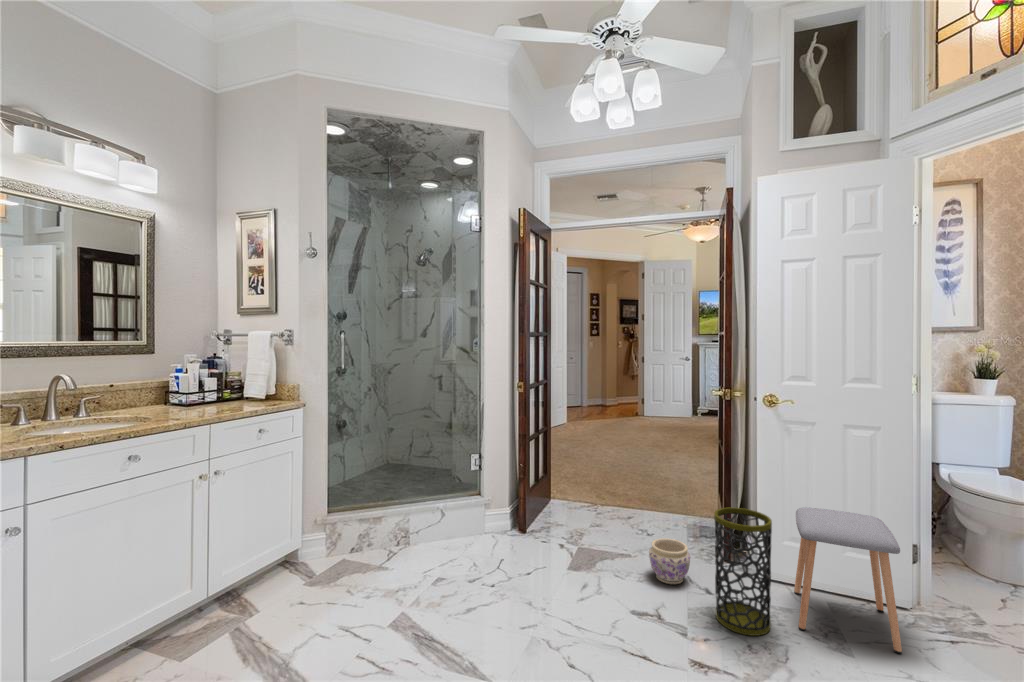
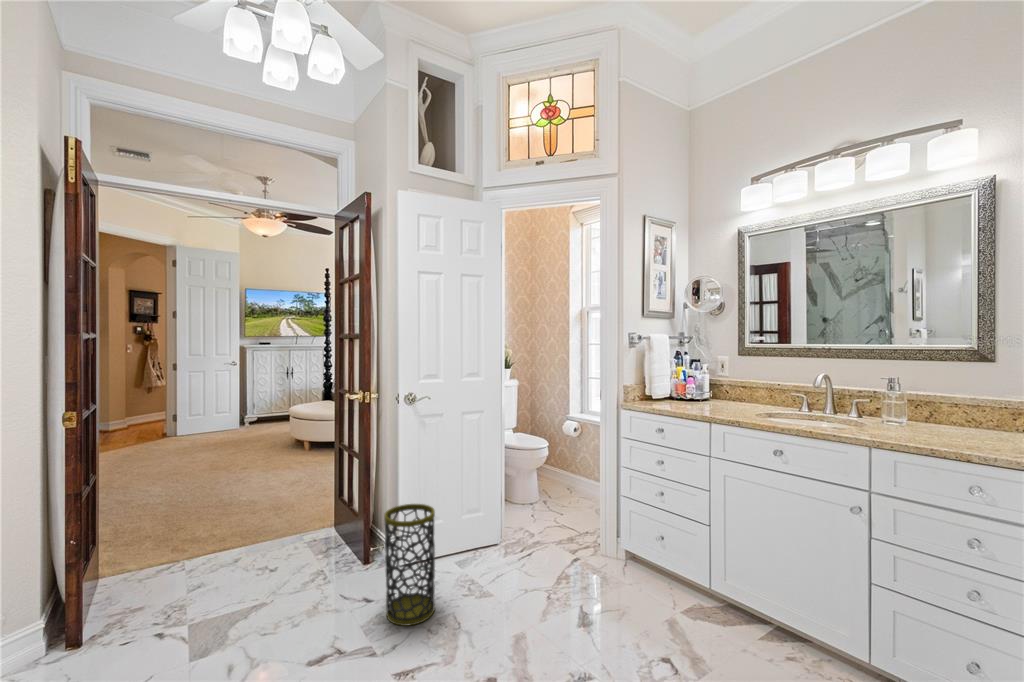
stool: present [794,507,902,653] -> none [430,481,514,594]
planter: present [649,538,690,585] -> none [300,561,347,614]

